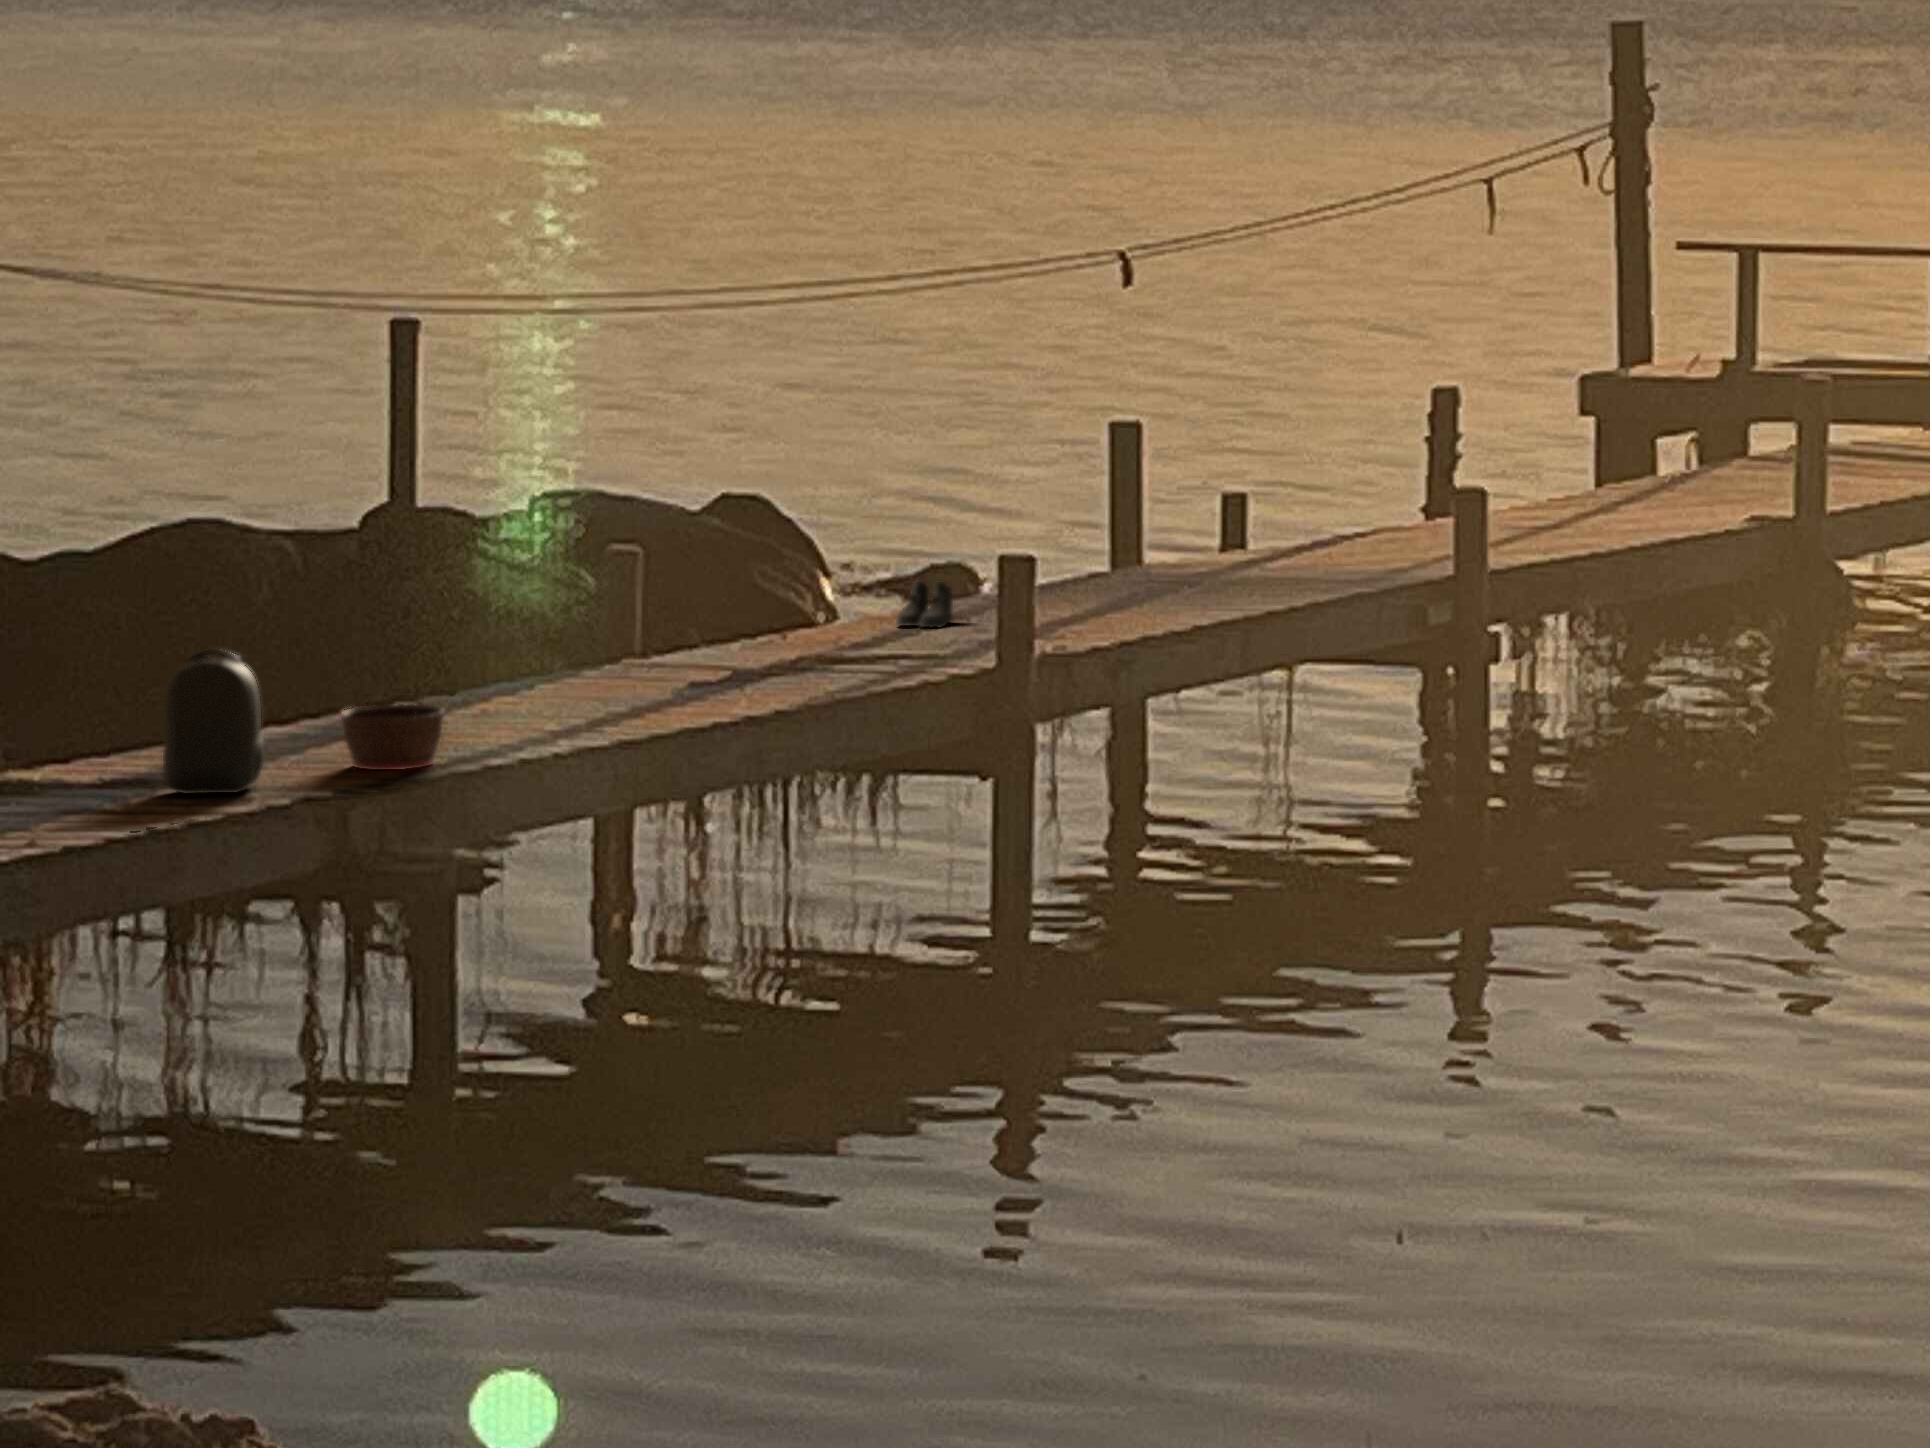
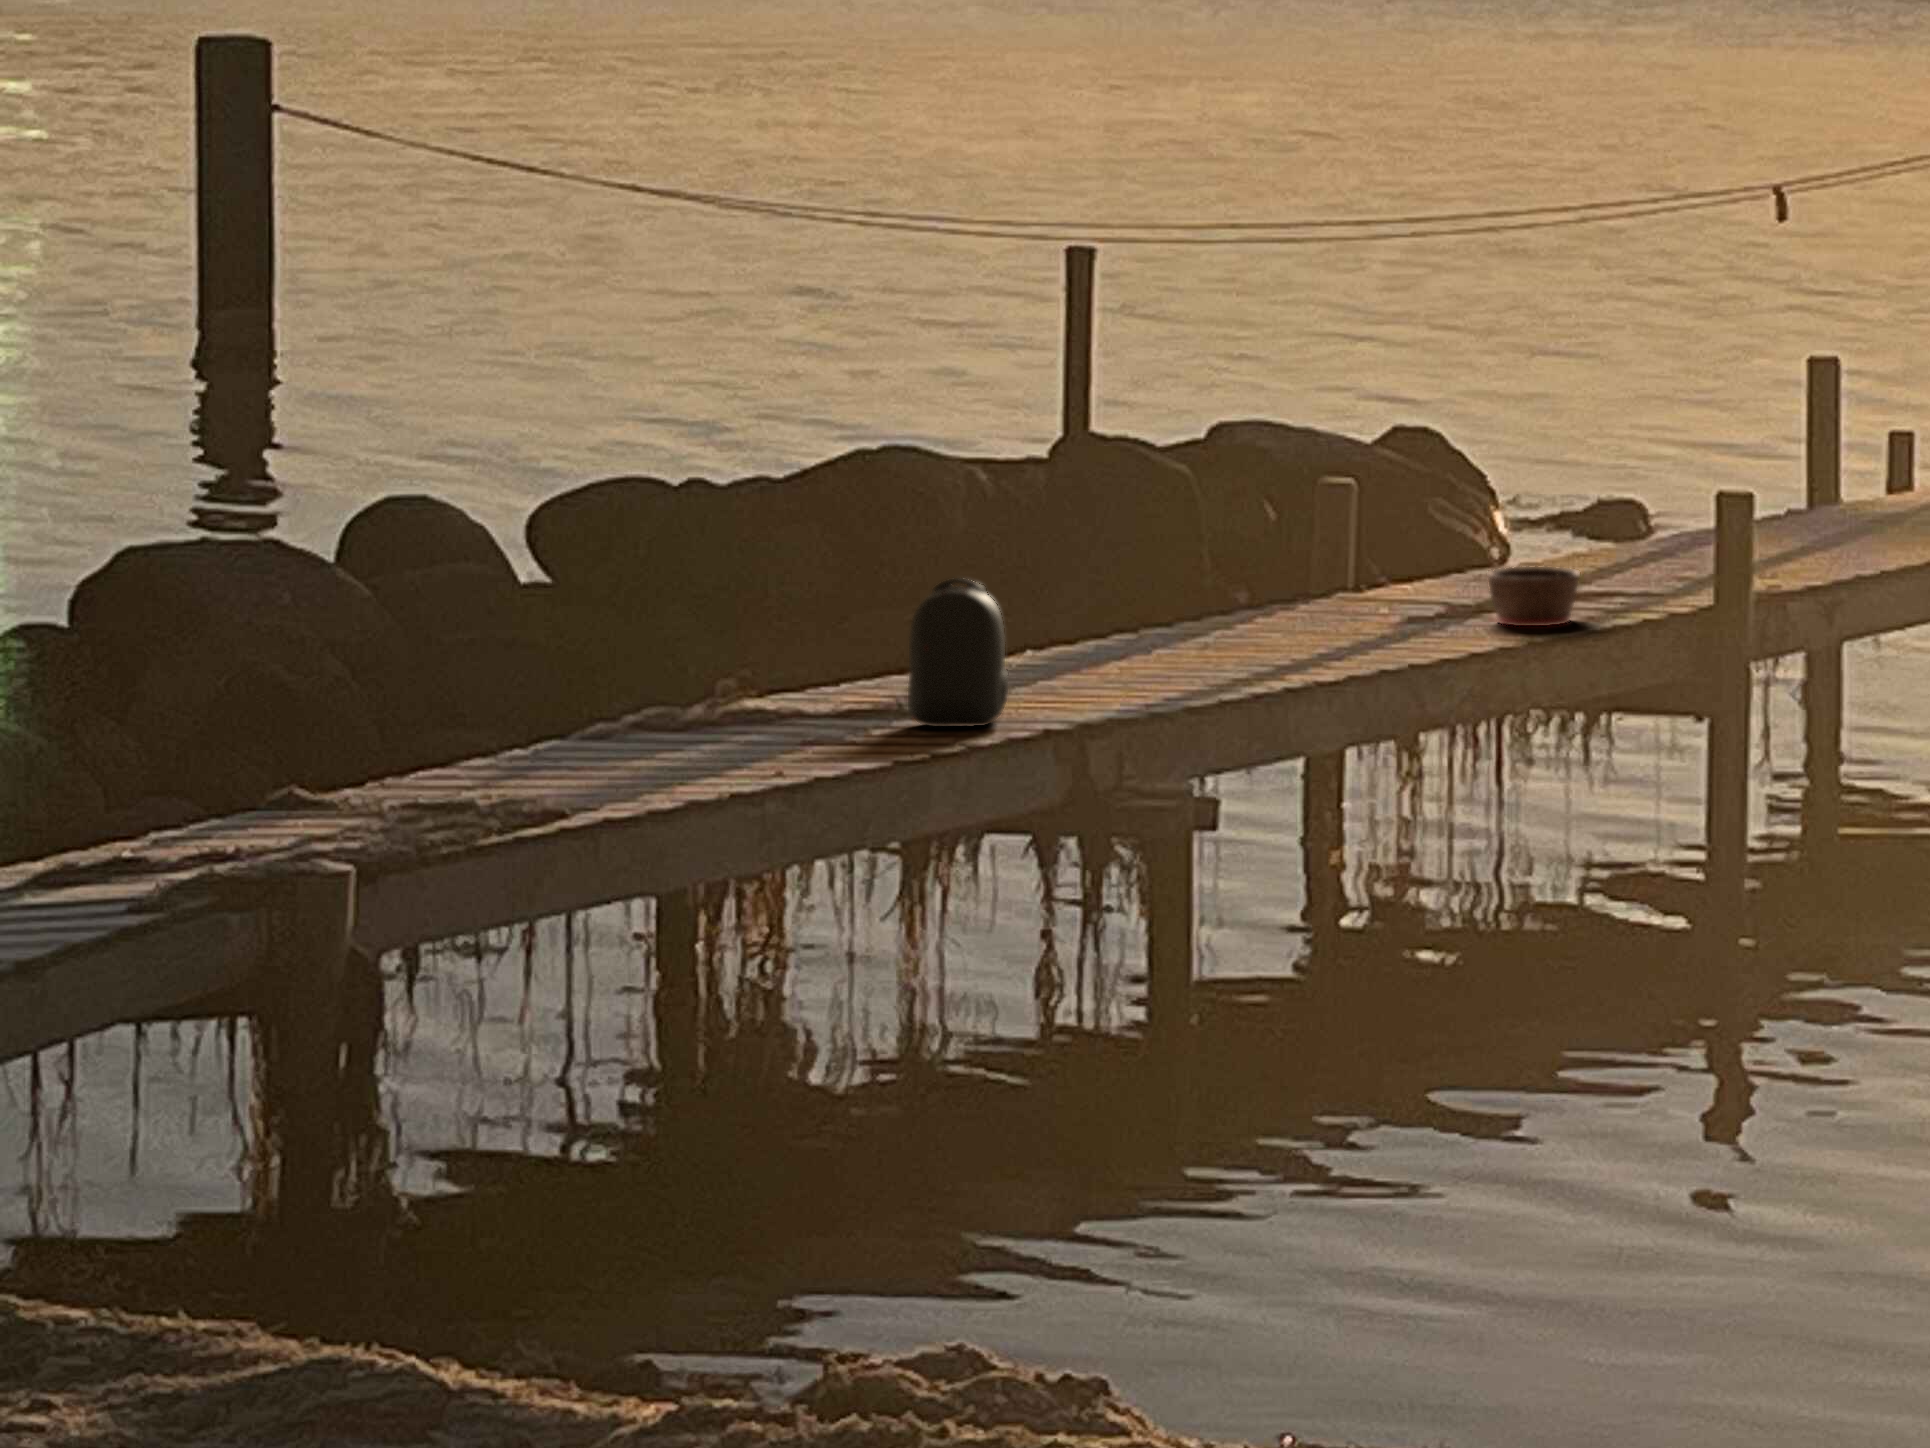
boots: present [896,581,953,627] -> none [1603,517,1660,566]
basket: present [341,704,445,770] -> present [1487,566,1580,626]

